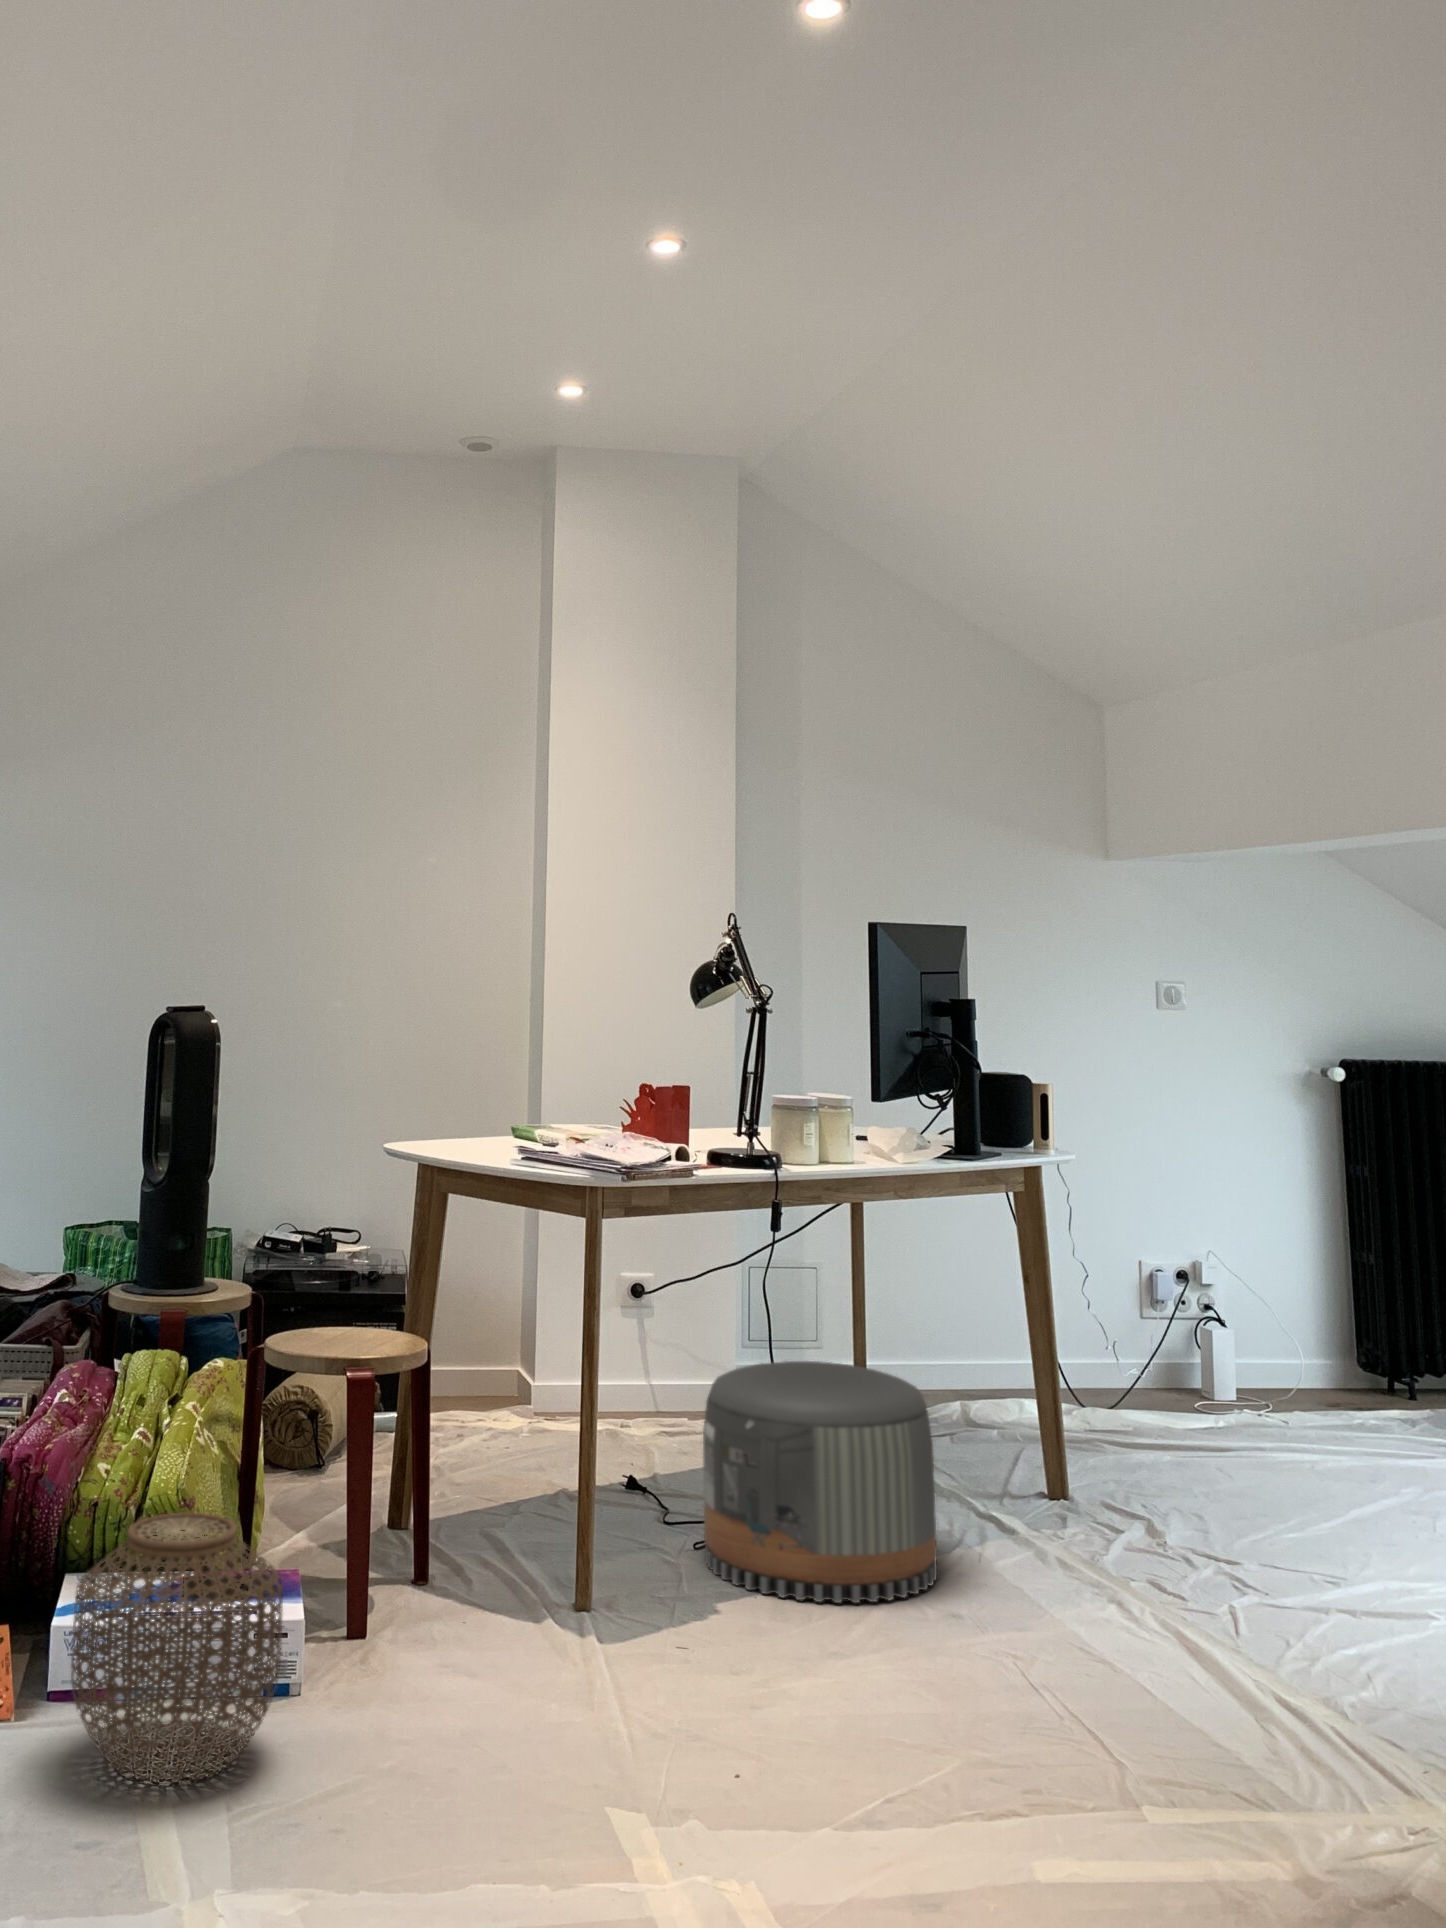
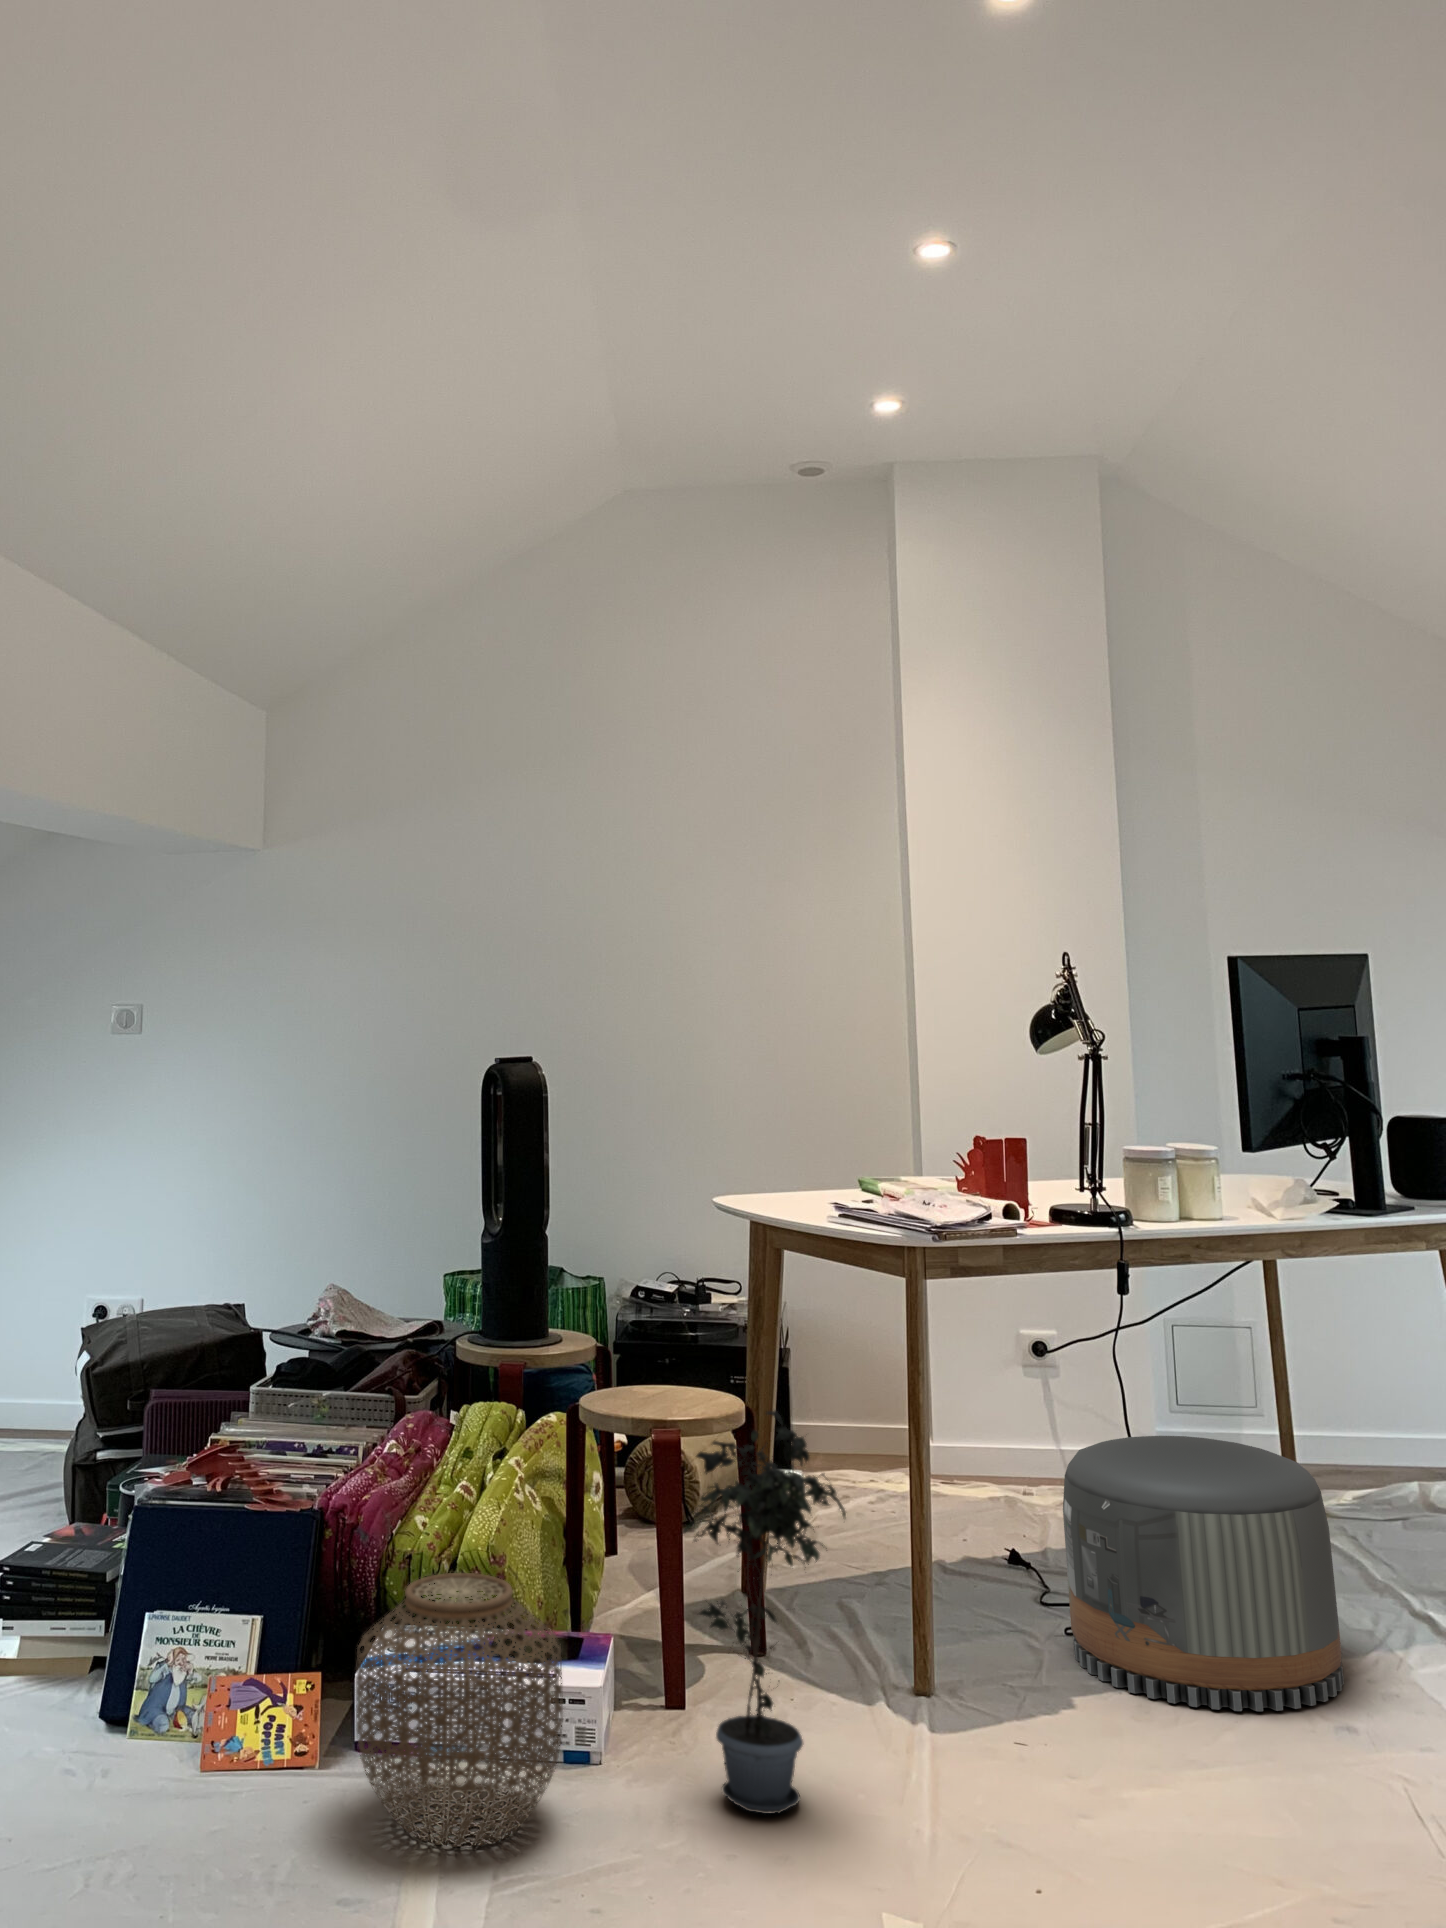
potted plant: none [398,1342,564,1726] -> present [683,1411,846,1814]

